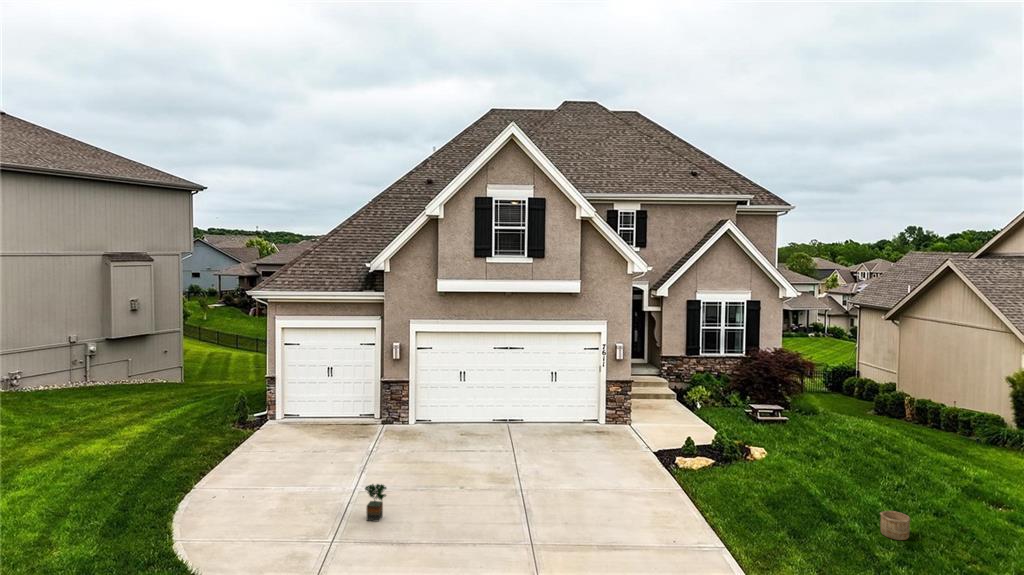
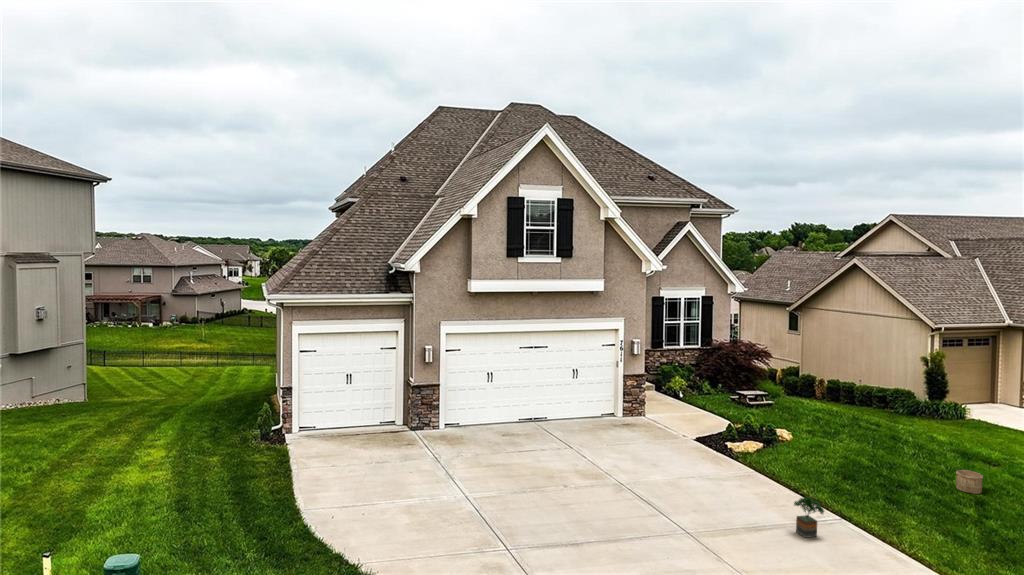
potted tree: present [365,484,386,521] -> present [794,497,824,538]

